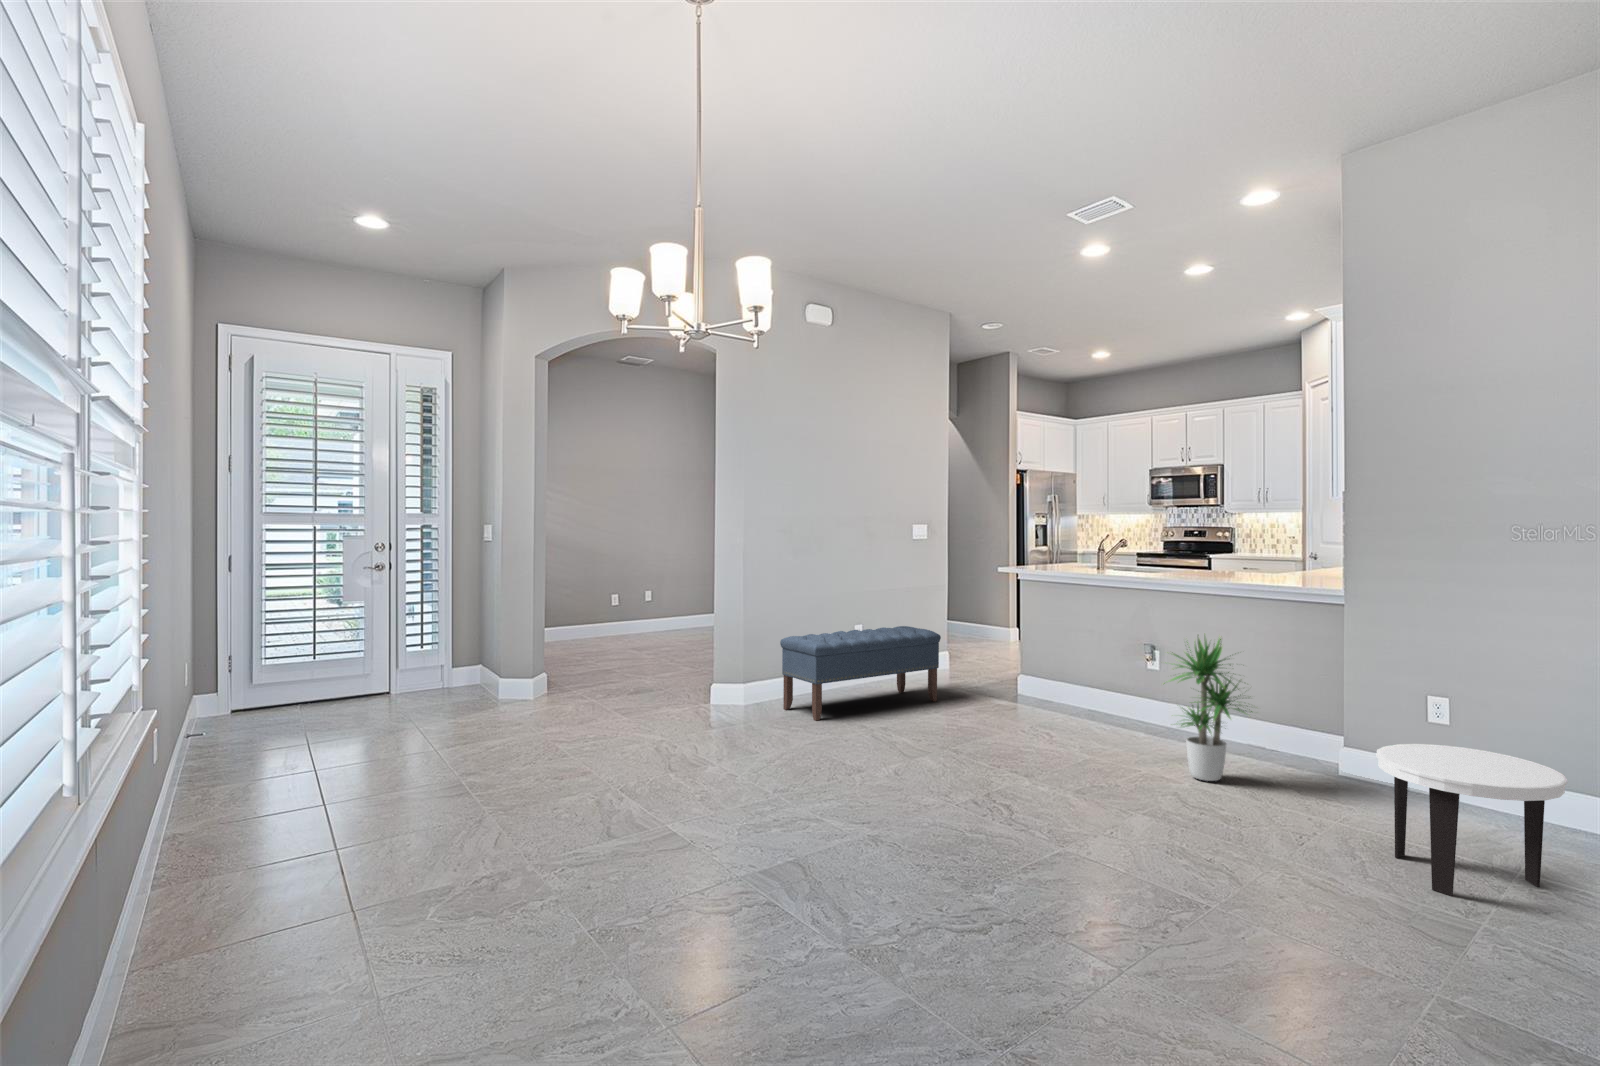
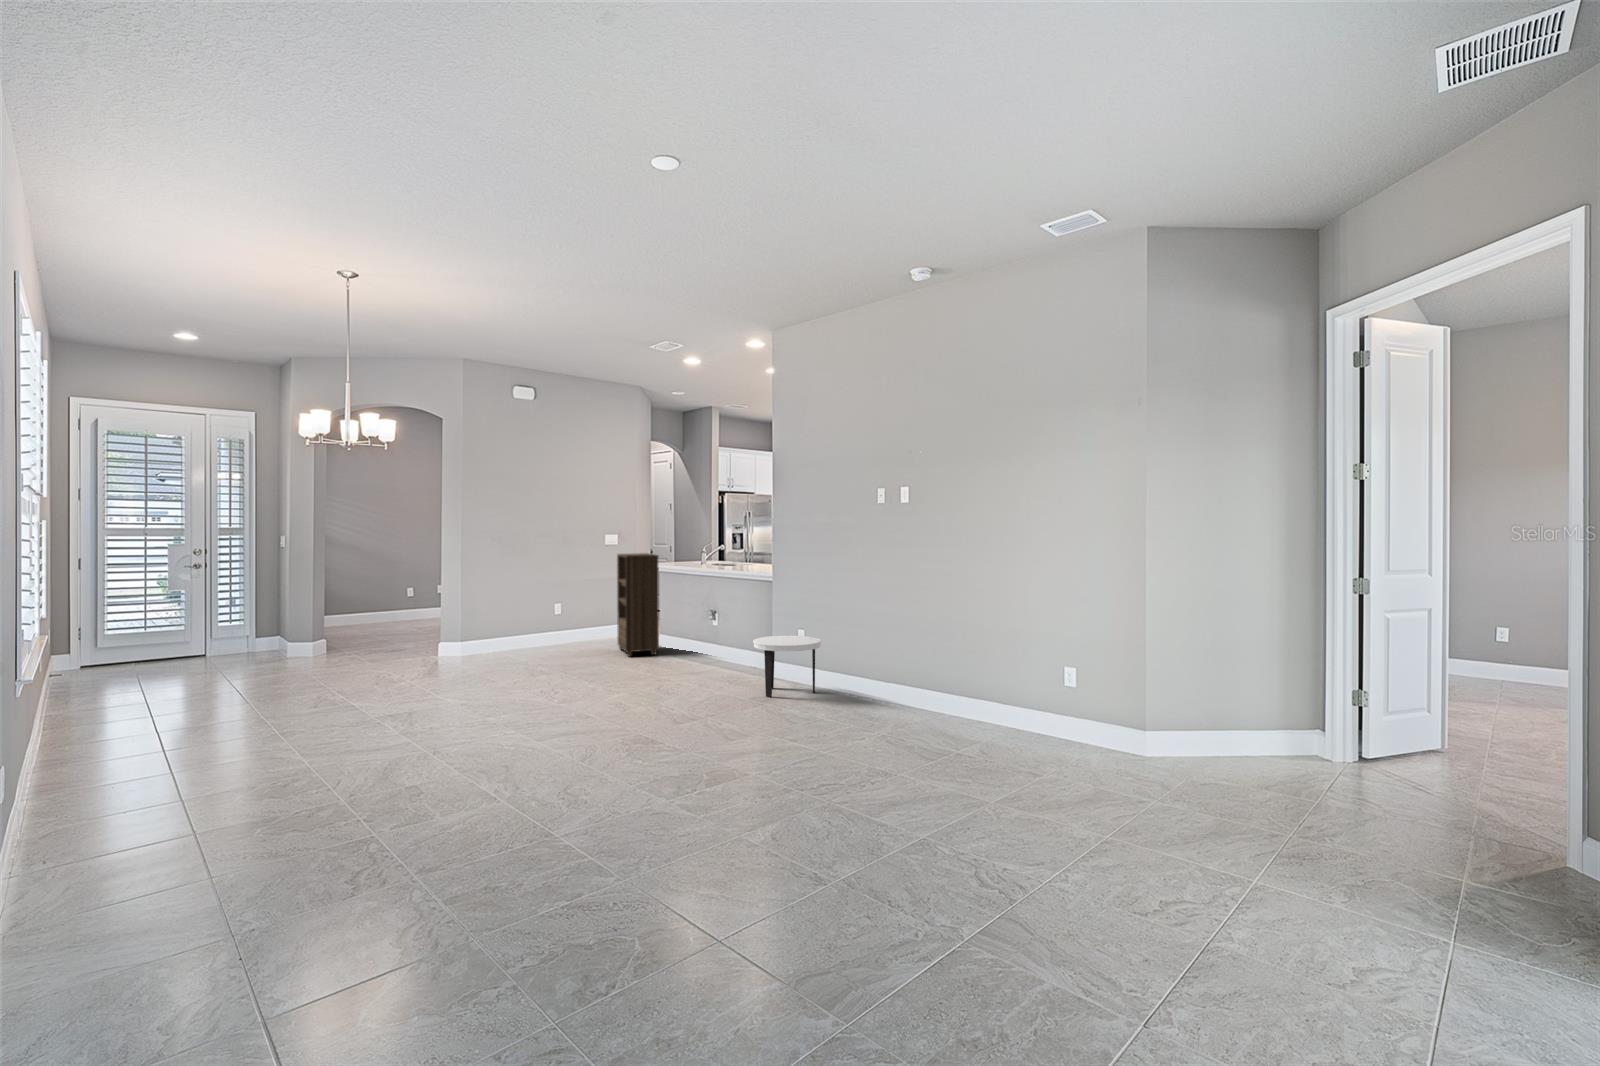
bookshelf: none [967,558,1053,732] -> present [617,553,659,657]
bench: present [780,626,941,721] -> none [495,599,606,657]
potted plant: present [1164,638,1252,781] -> none [696,590,744,670]

